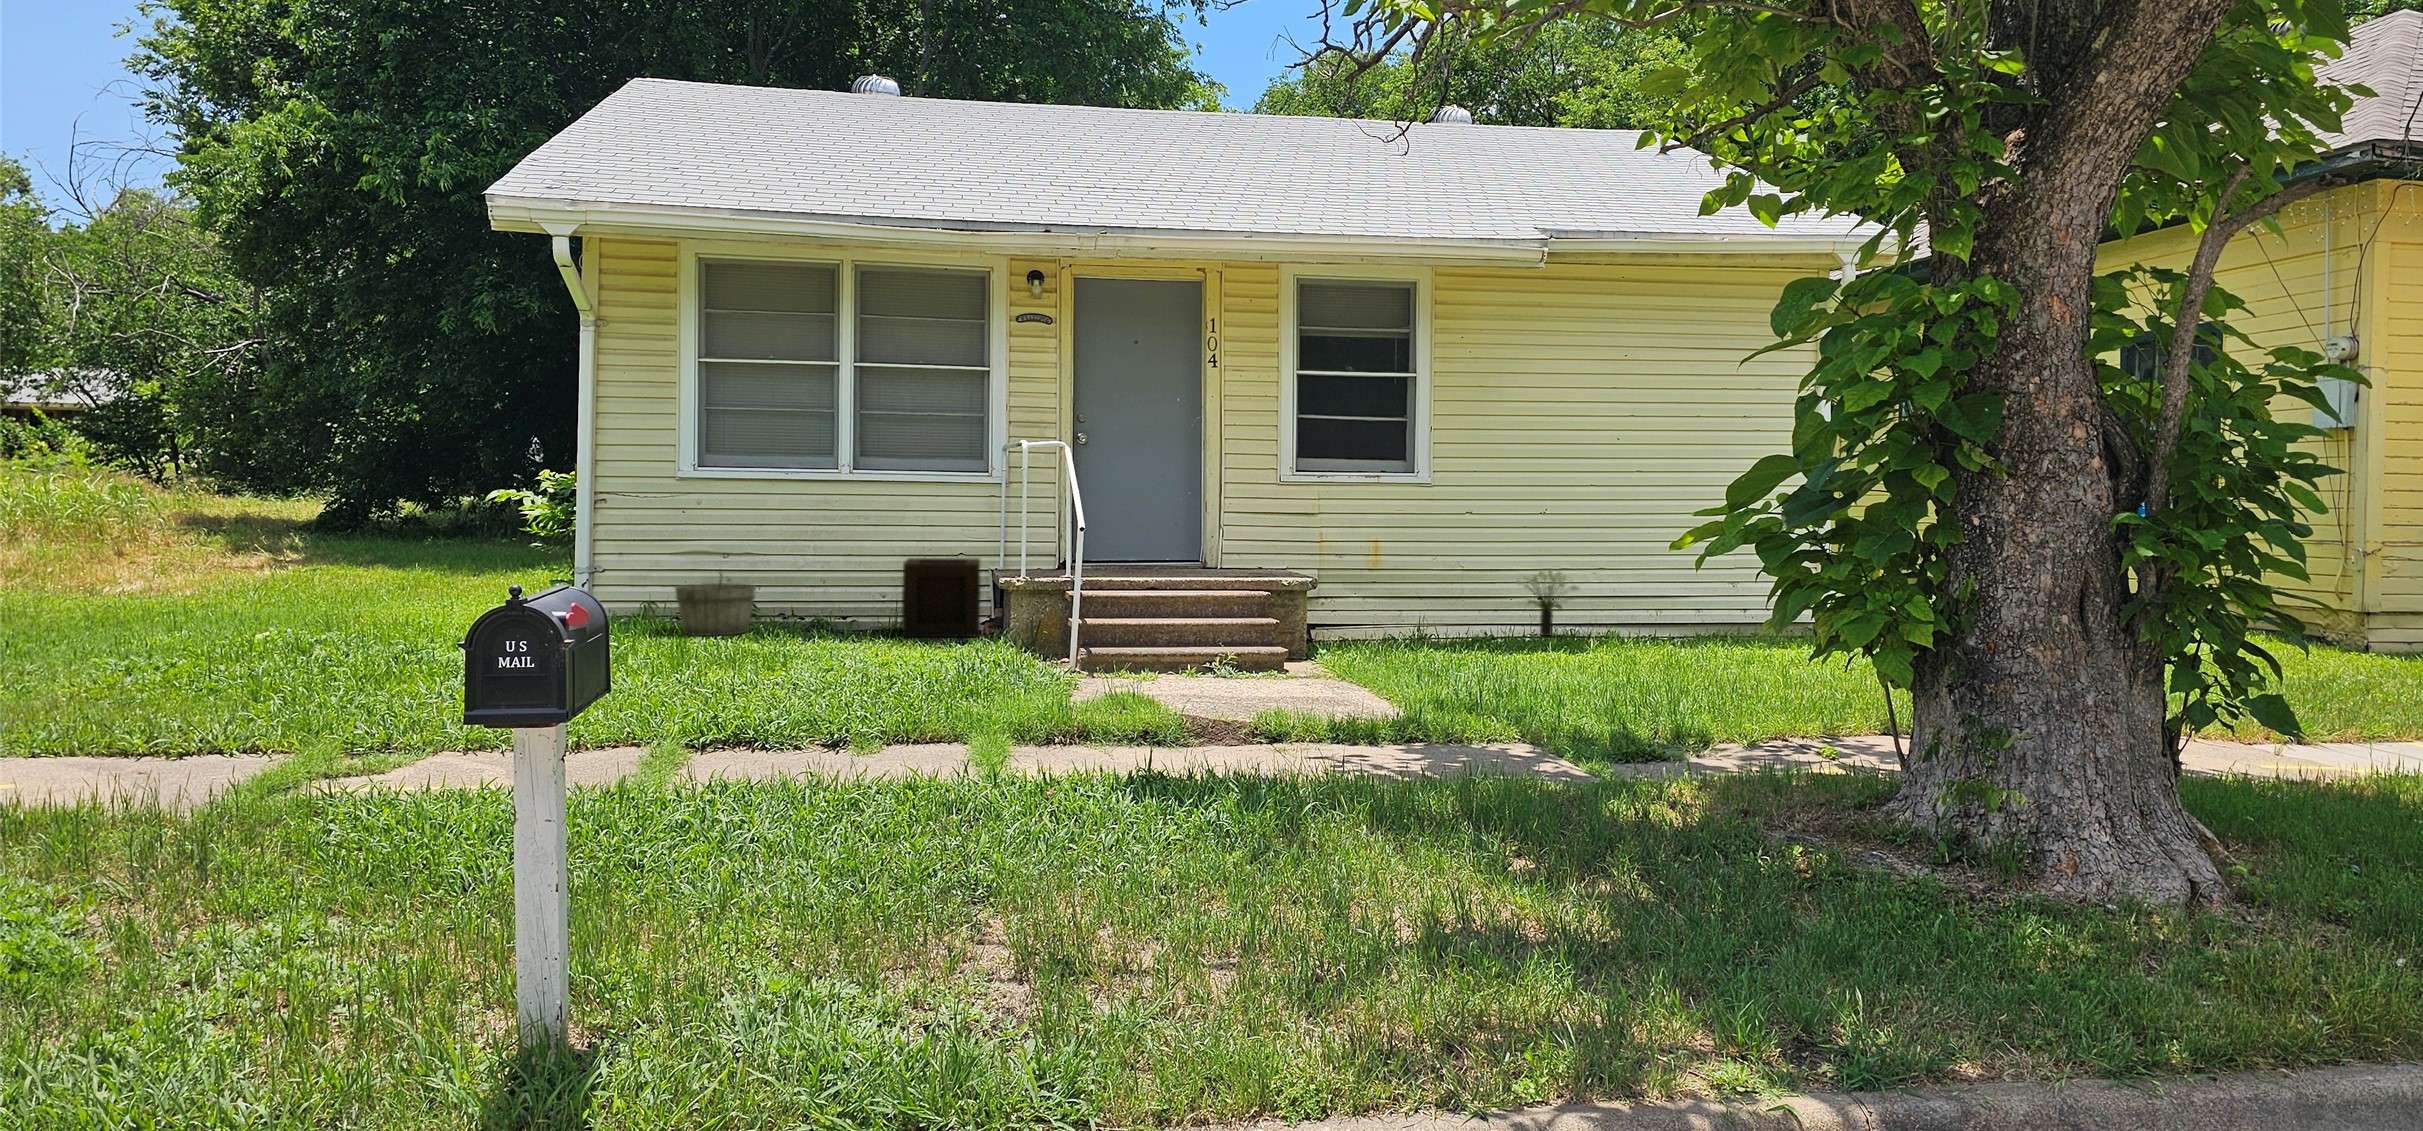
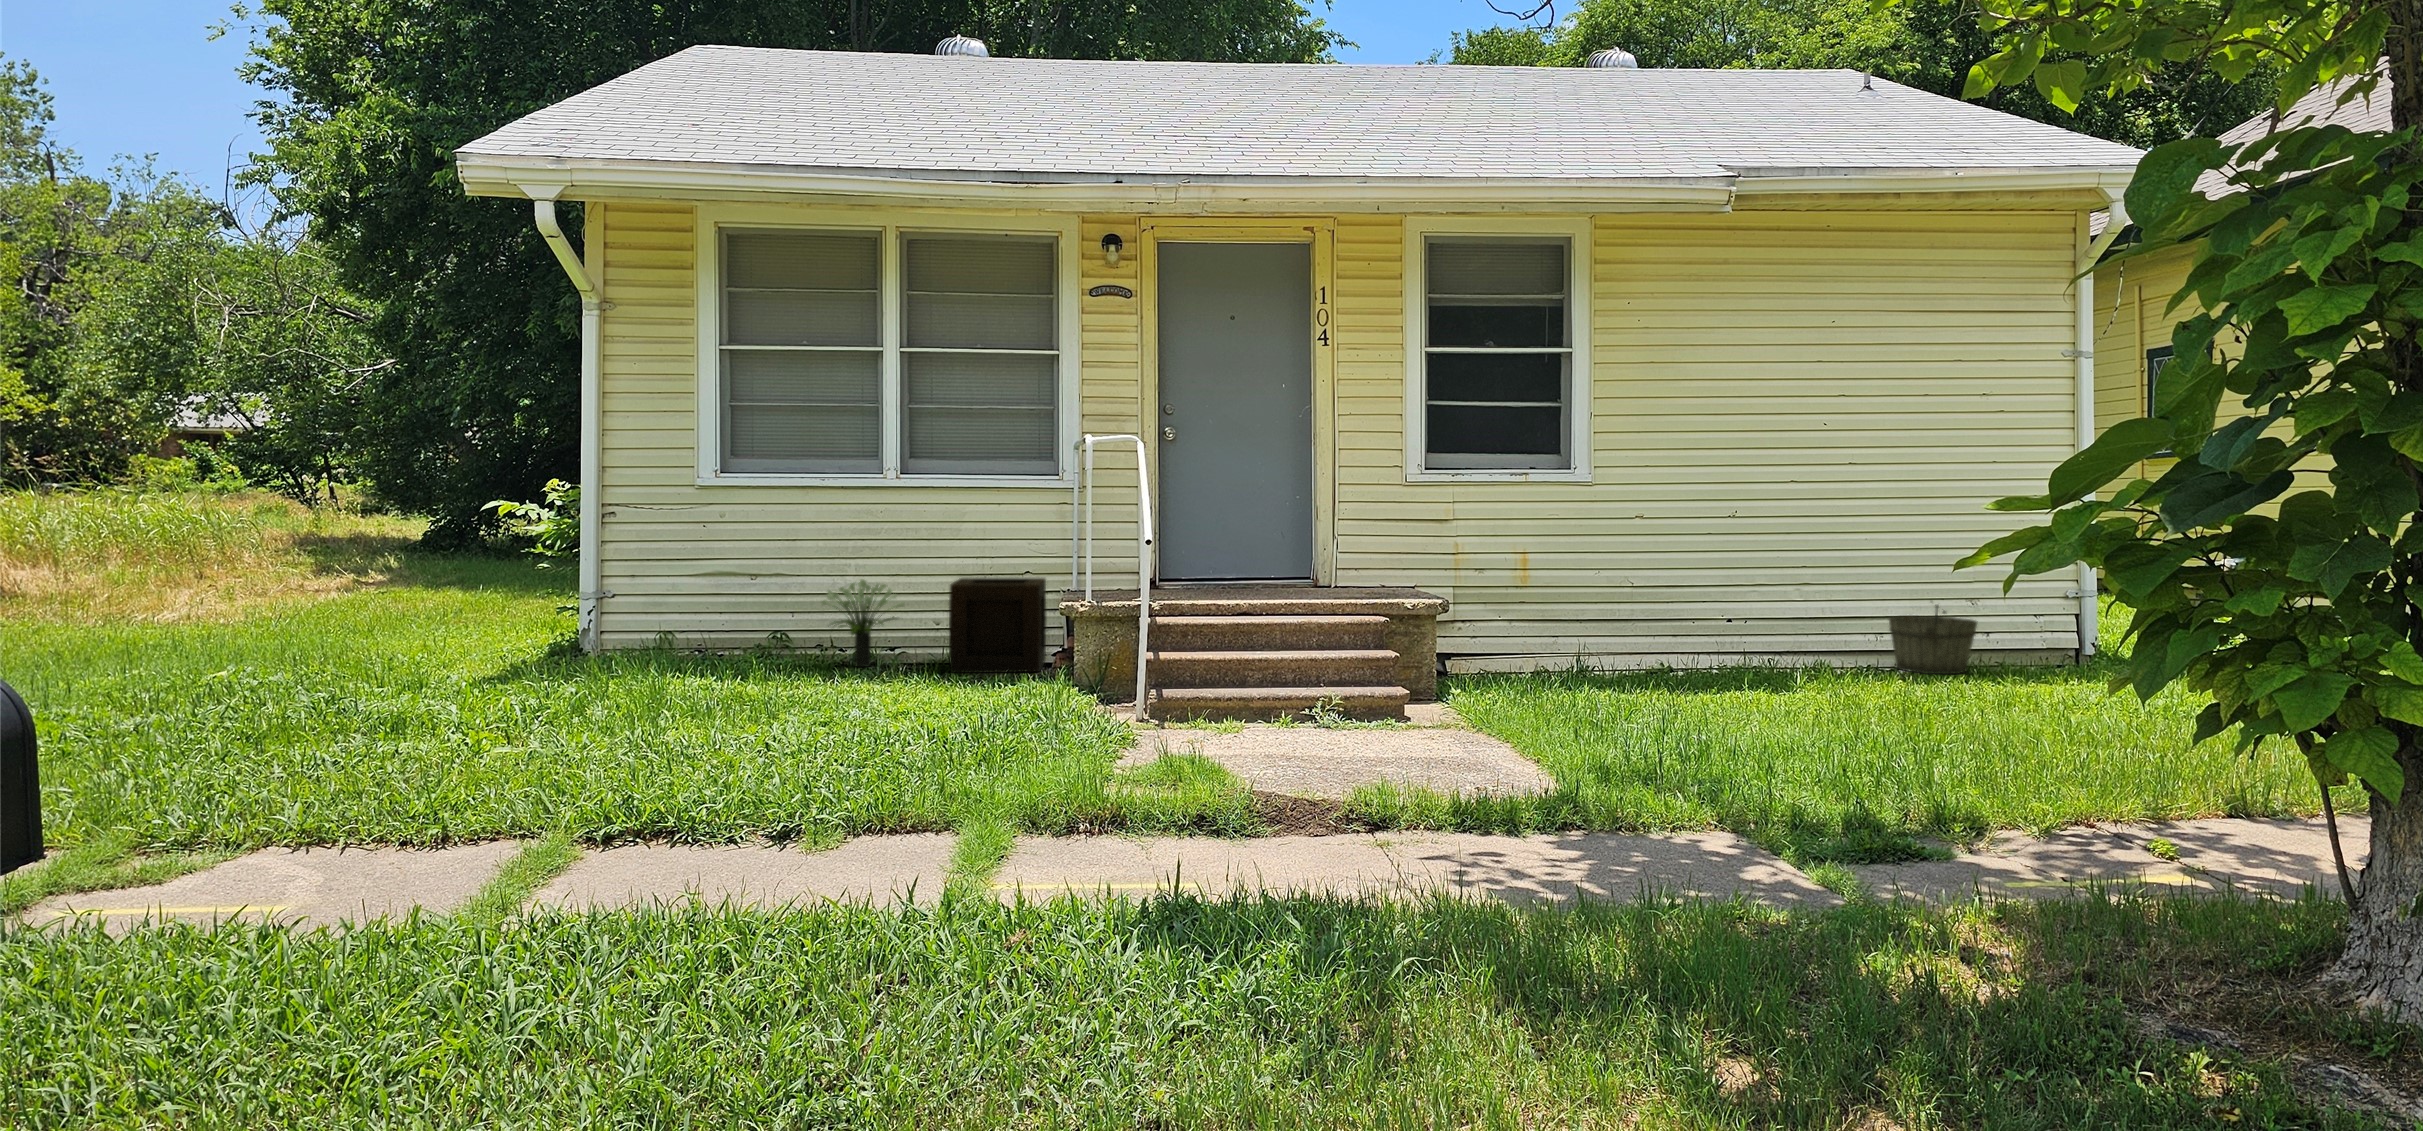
potted plant: present [1517,570,1579,636] -> present [821,579,904,667]
wooden bucket: present [675,574,756,636] -> present [1889,605,1977,674]

